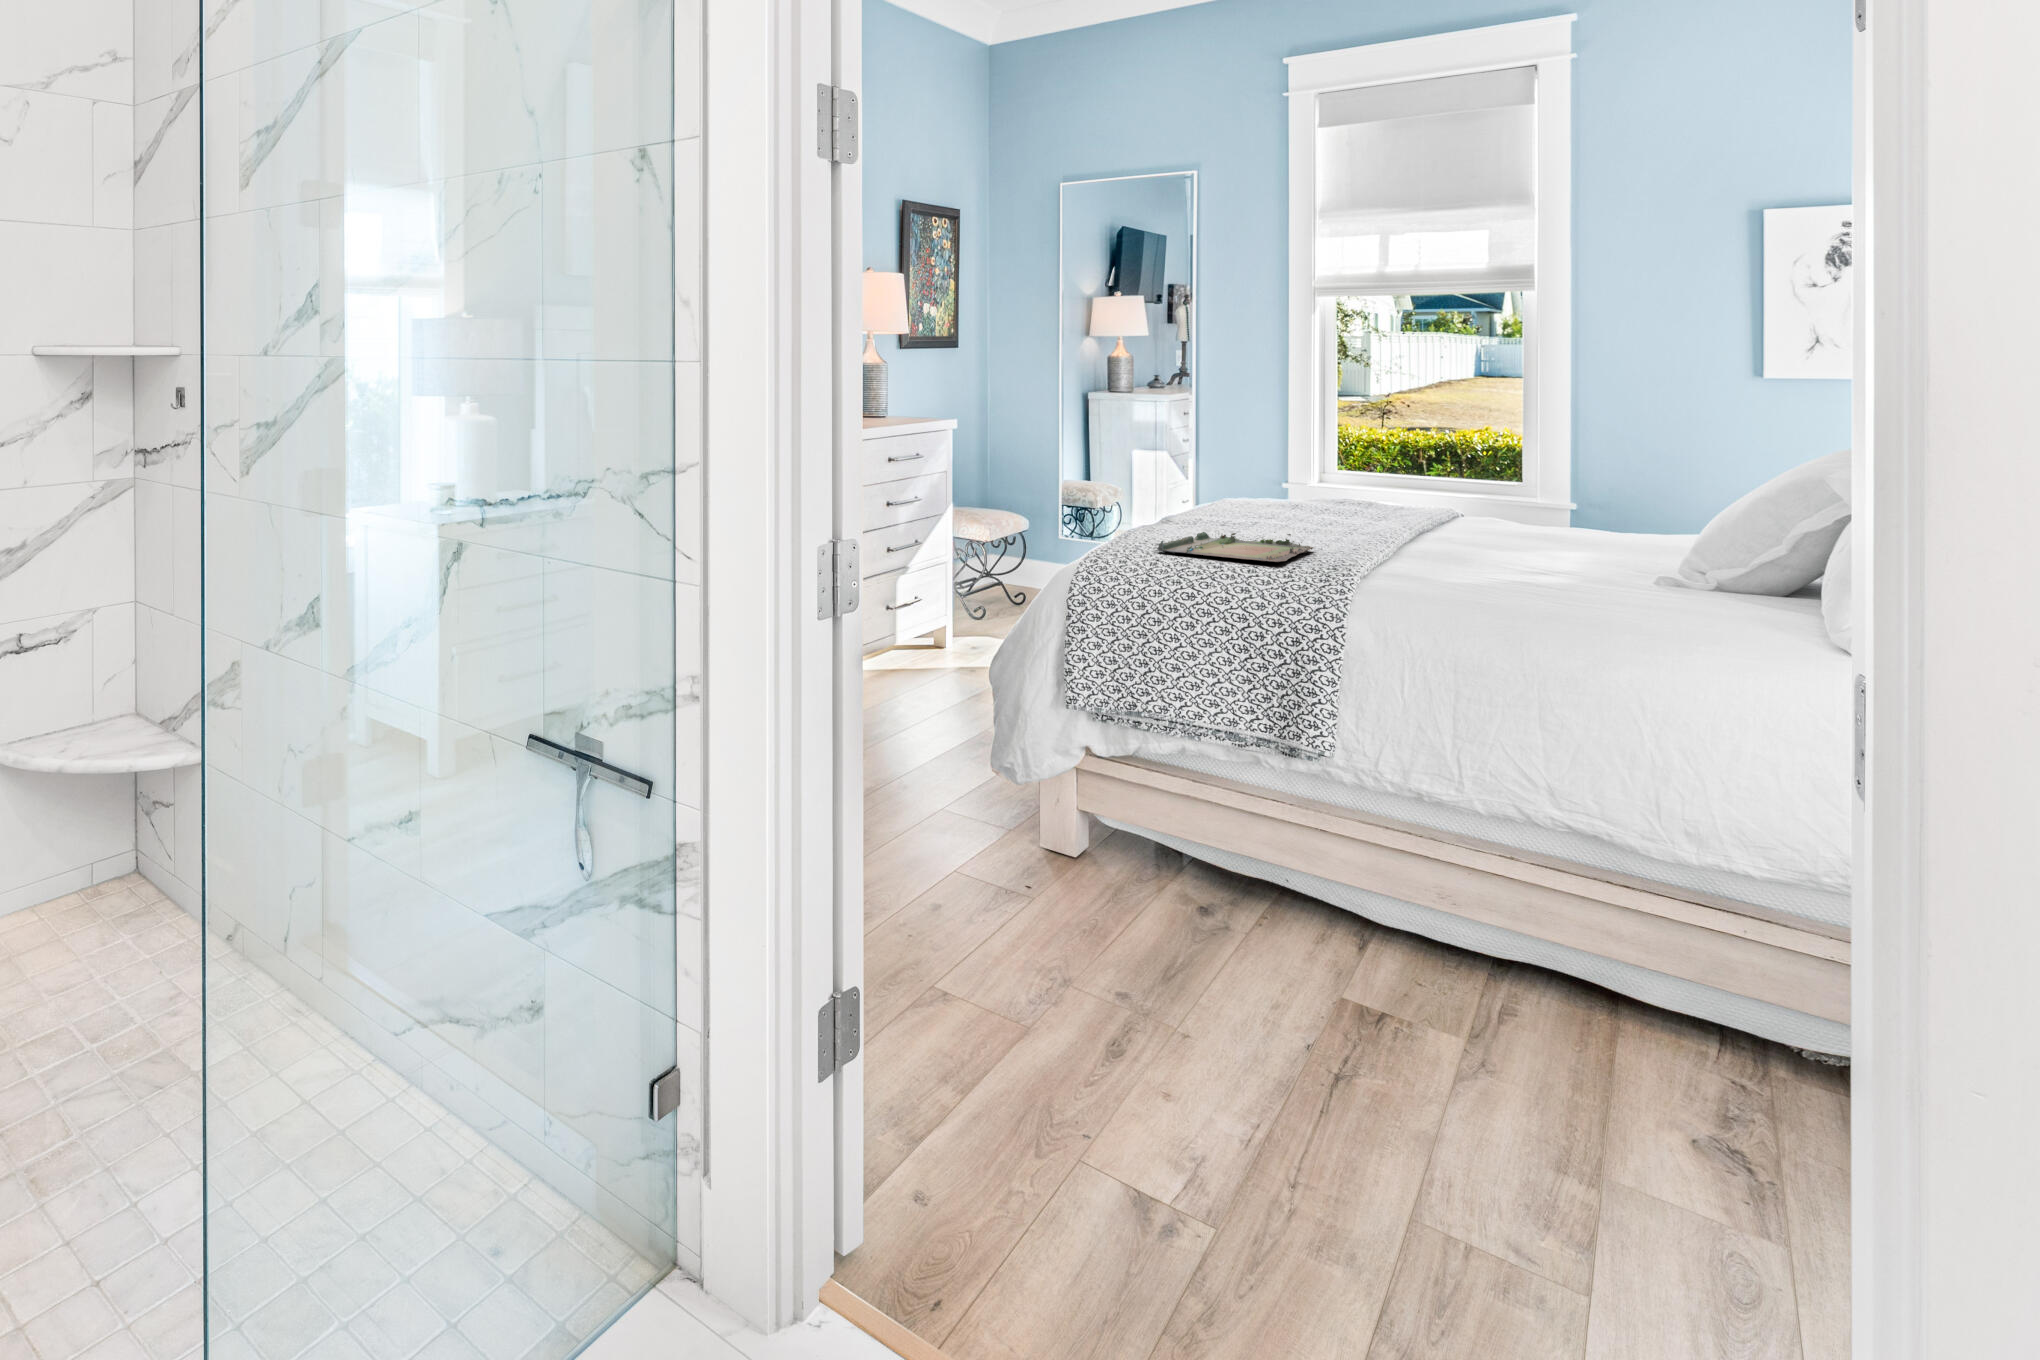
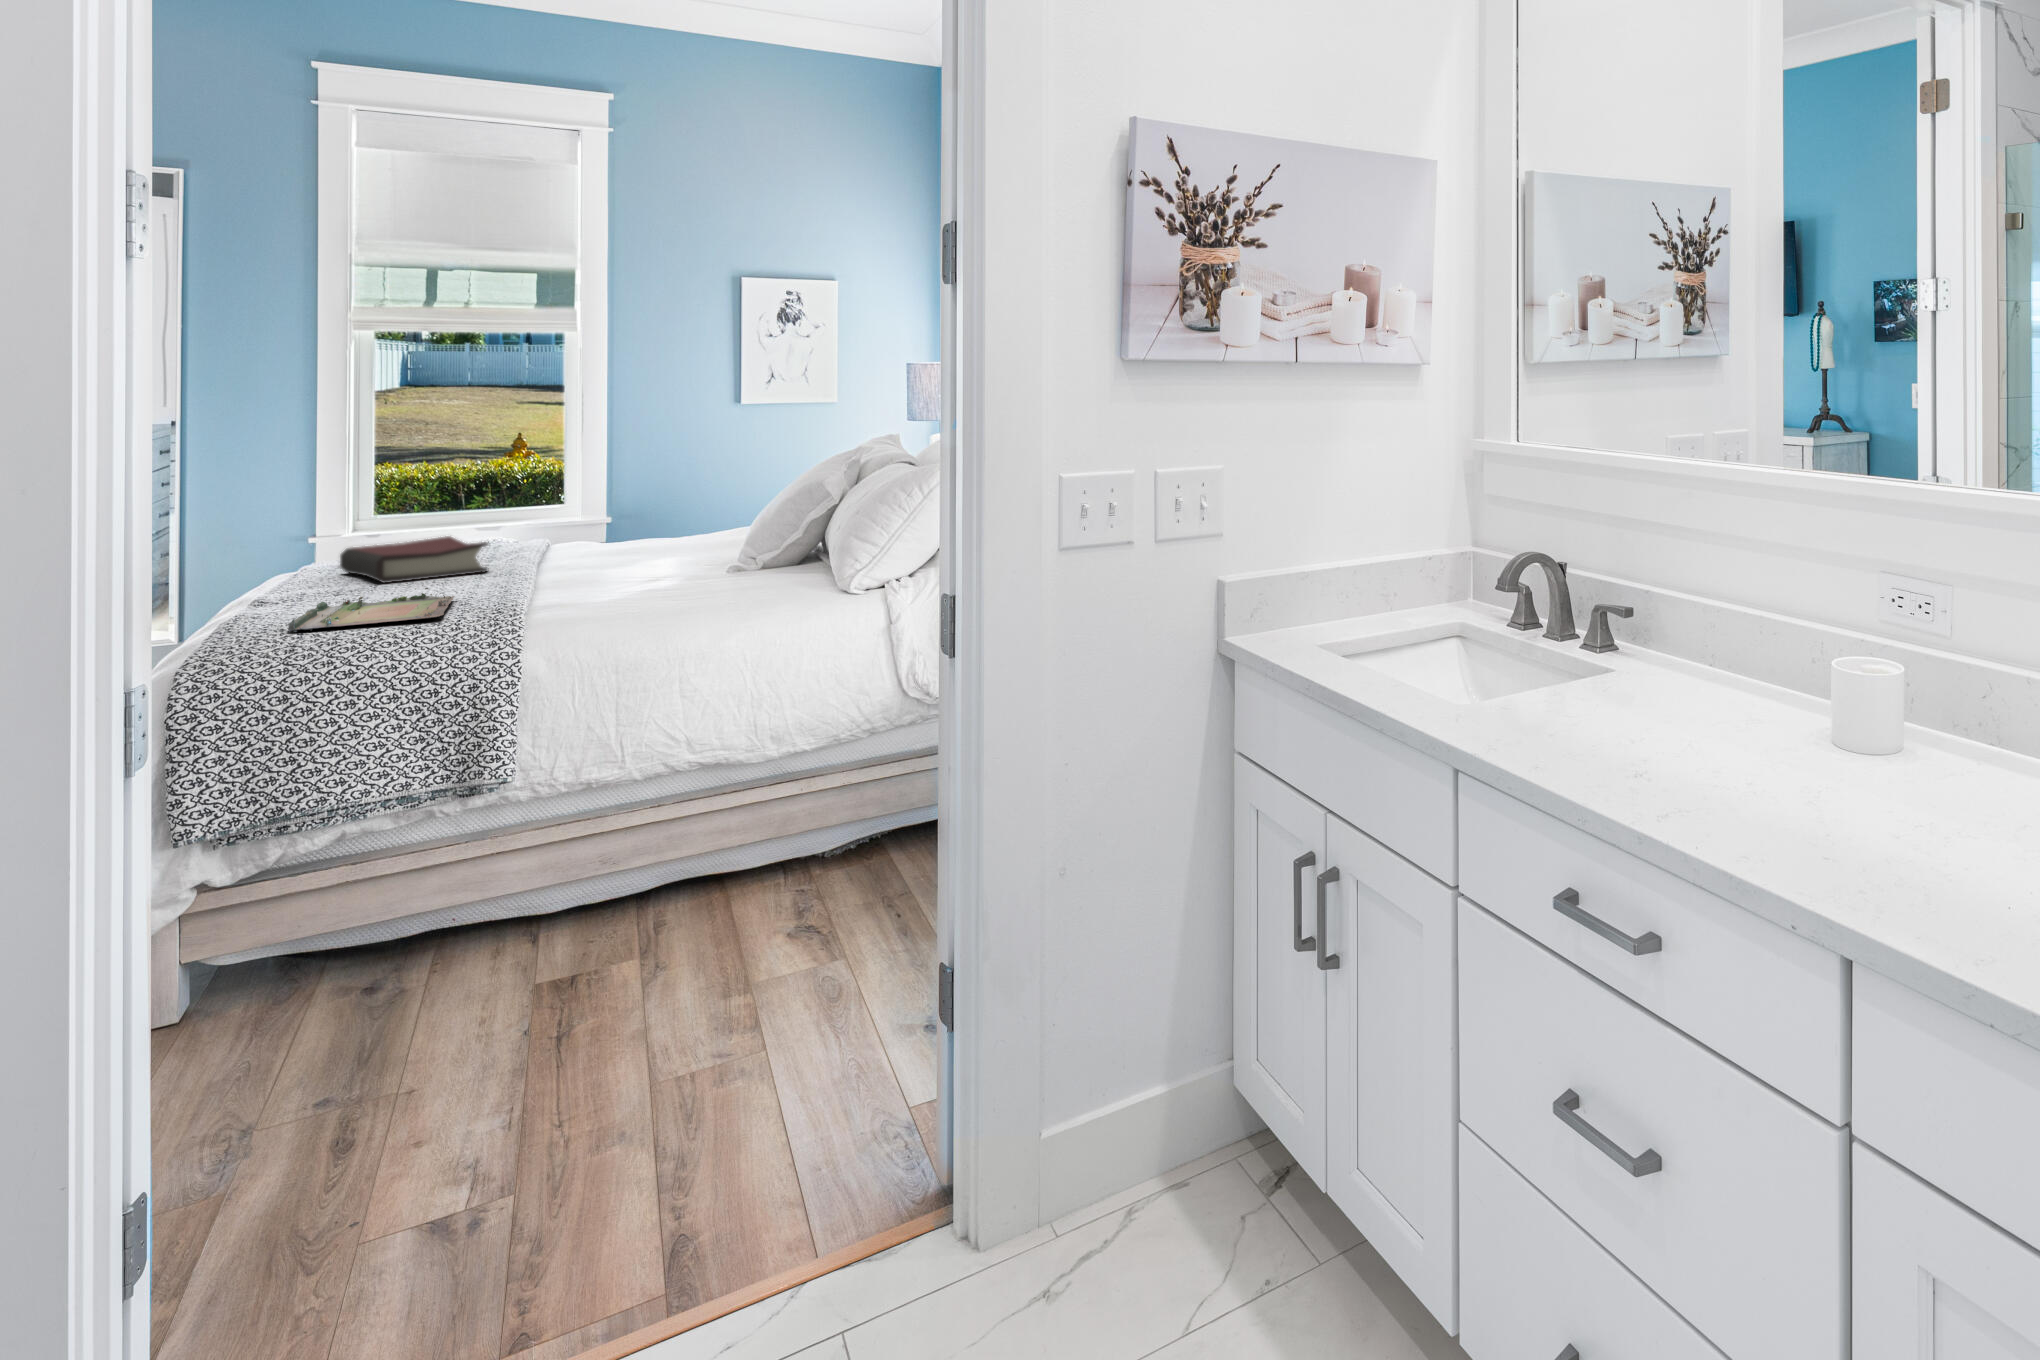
hardback book: none [1253,491,1376,532] -> present [340,536,489,583]

